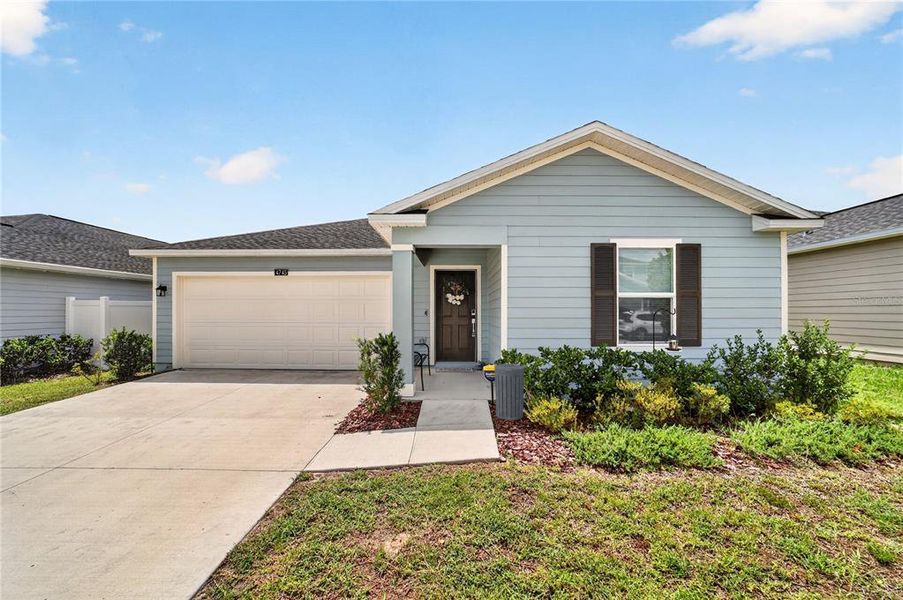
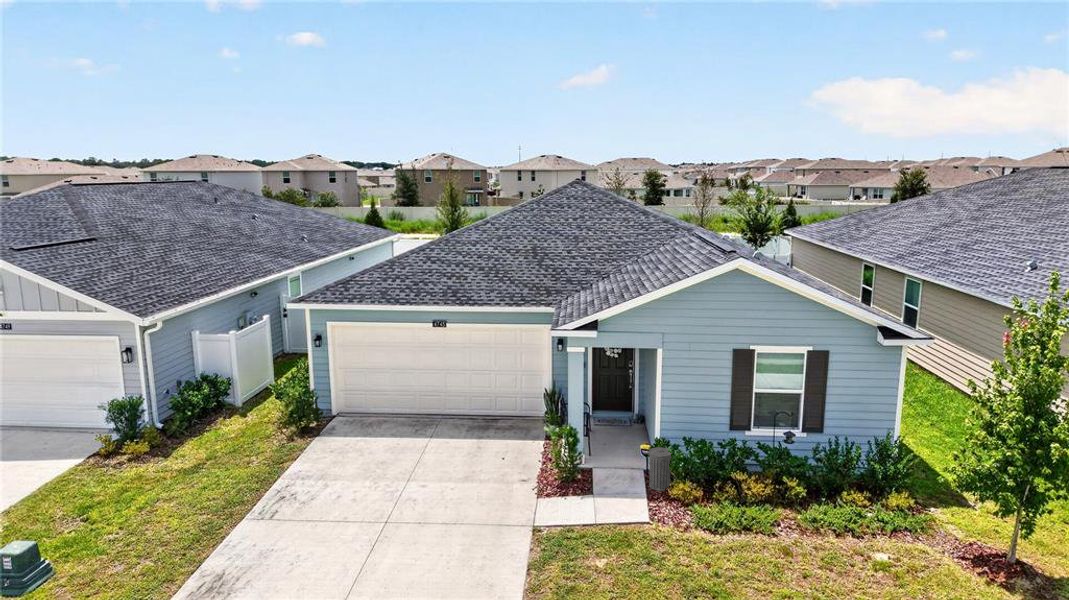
potted plant: none [110,348,143,384] -> present [305,404,324,436]

